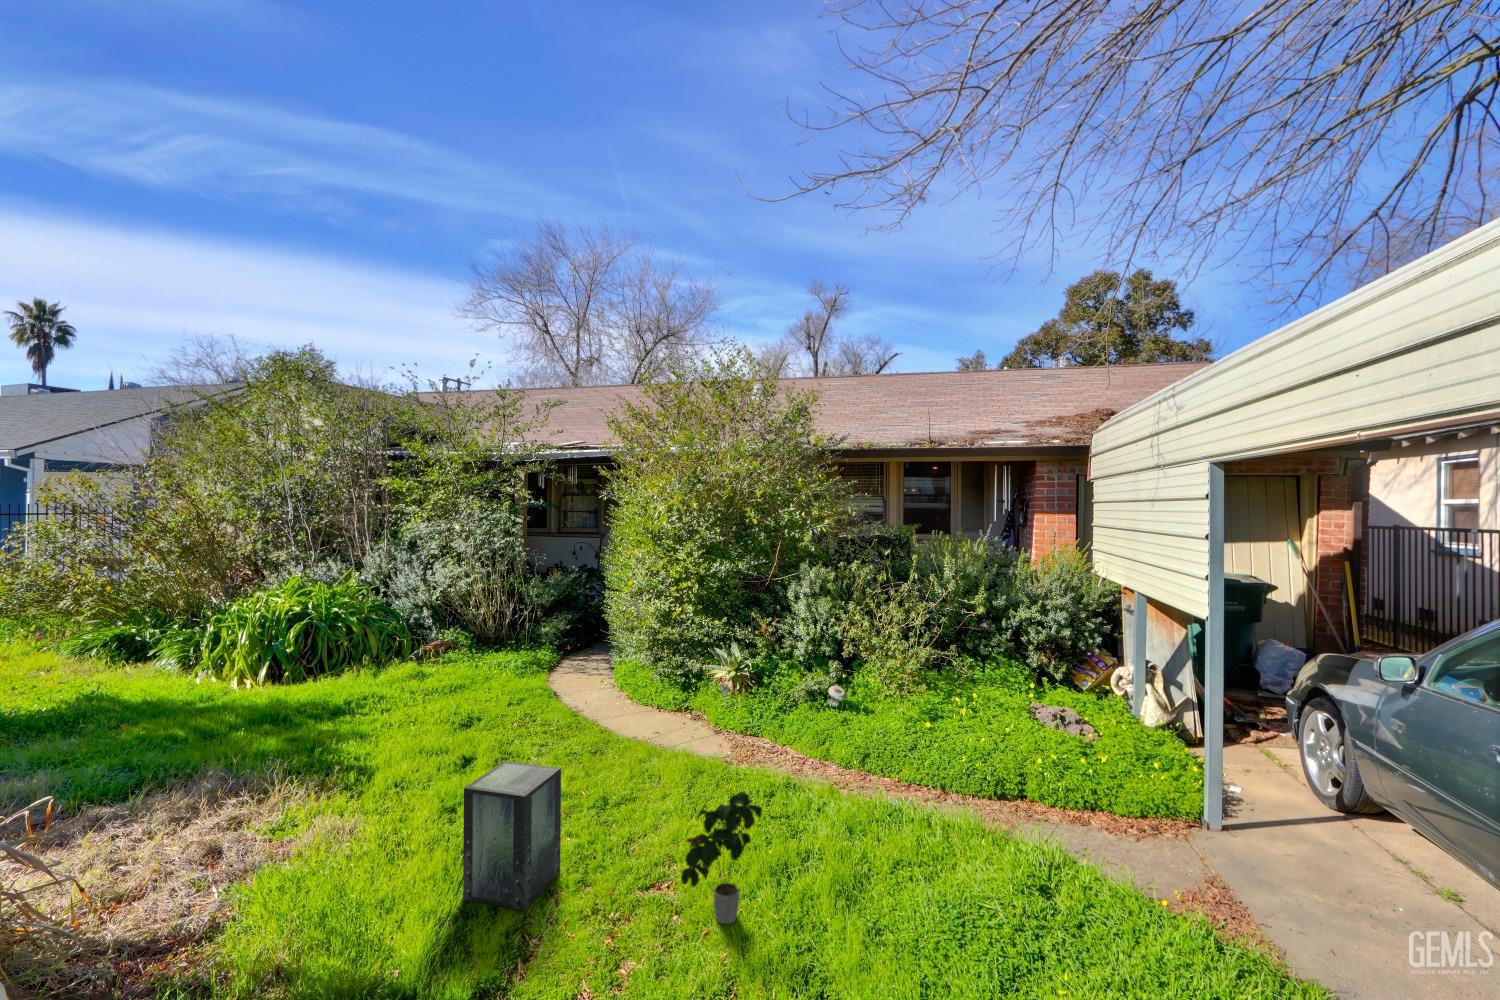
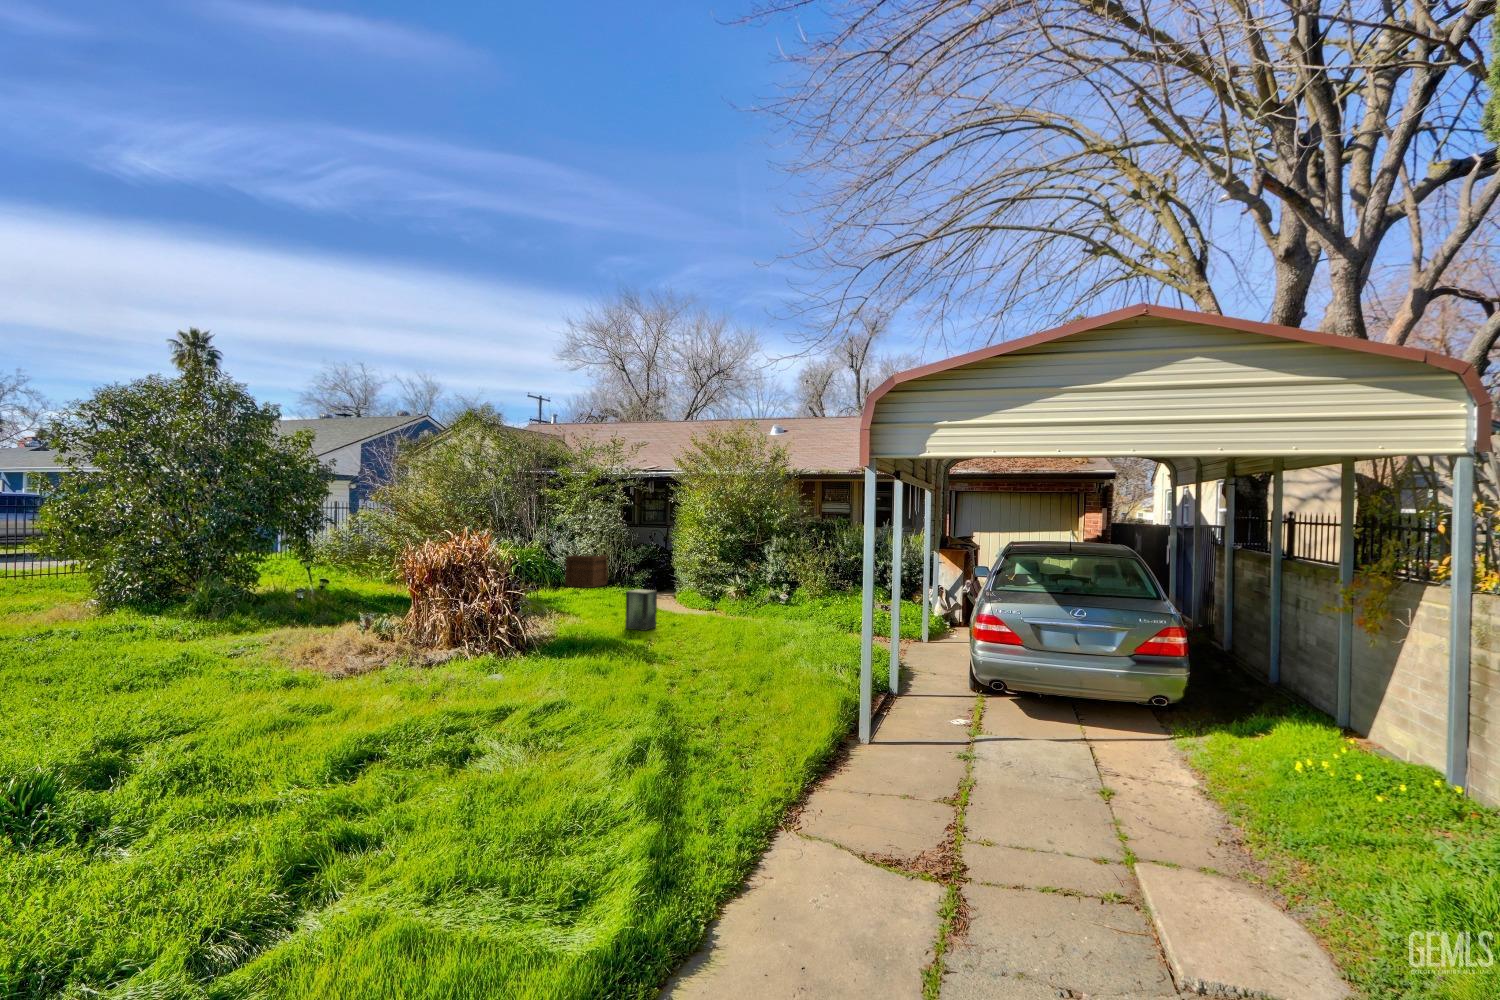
wooden crate: none [406,592,490,660] -> present [565,555,608,588]
potted plant: present [681,792,762,924] -> none [696,596,725,635]

